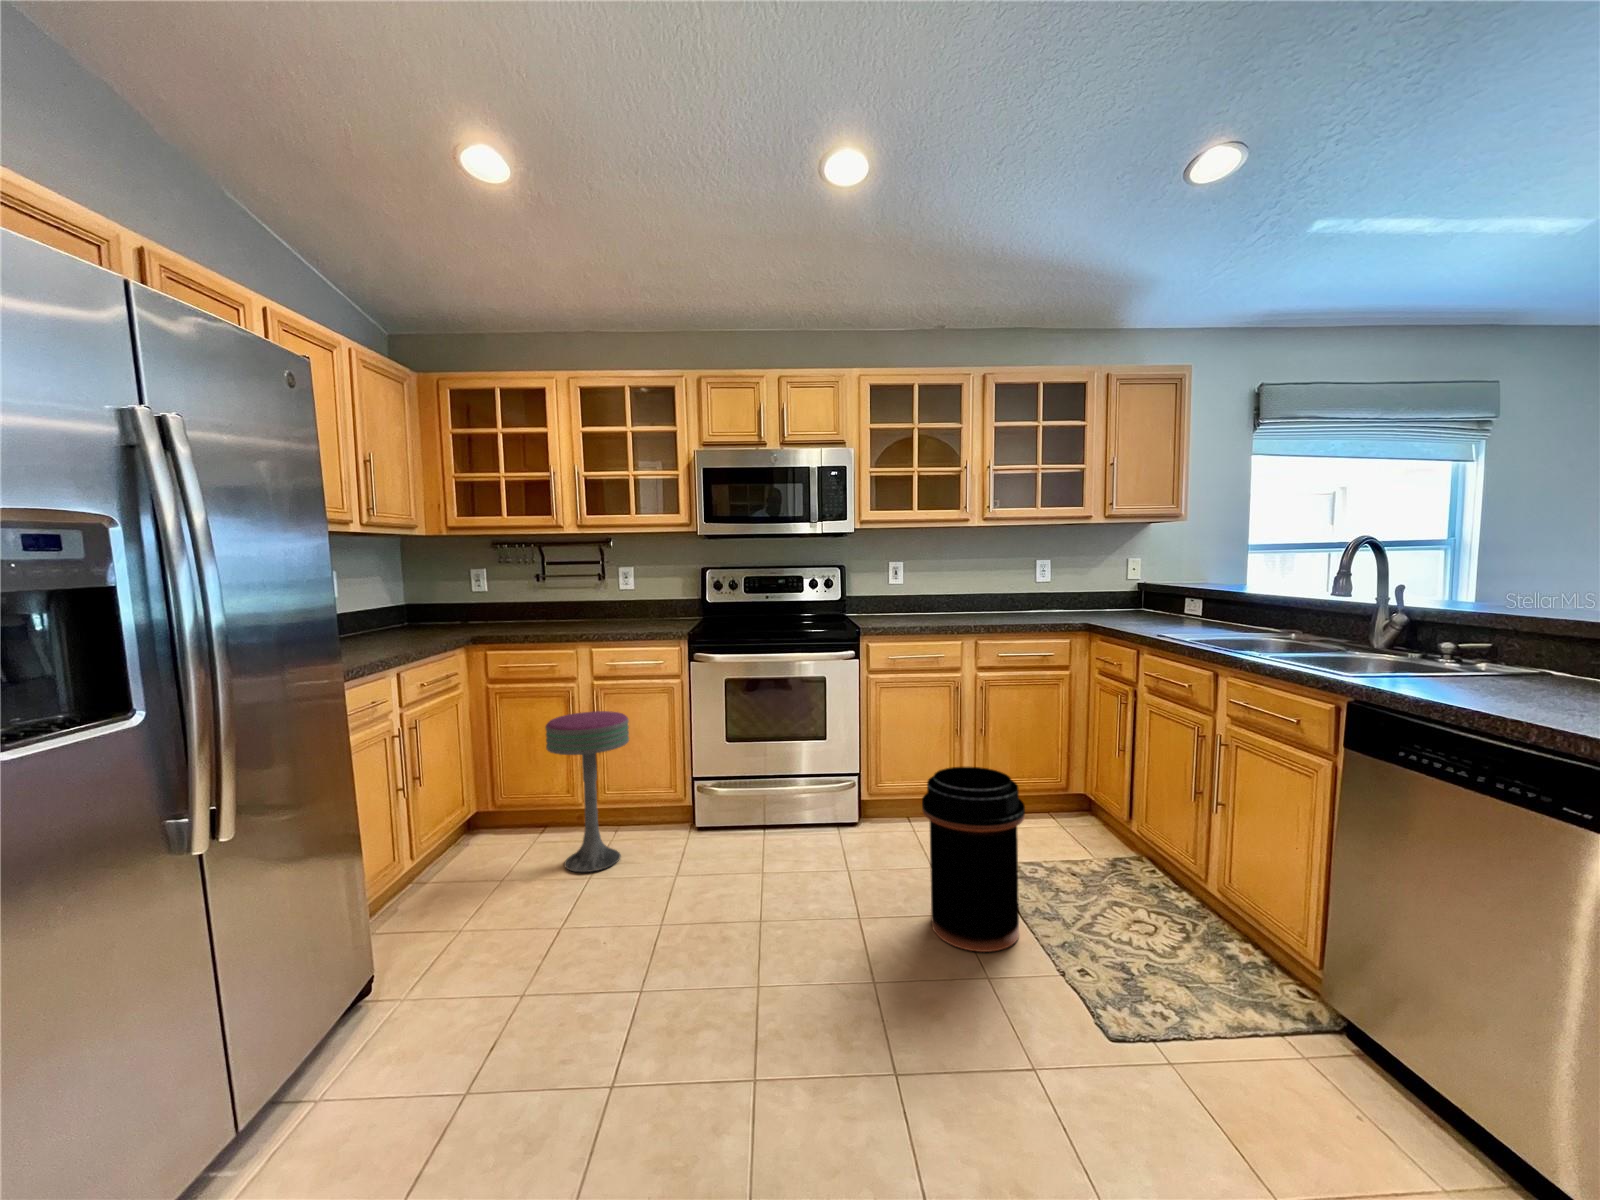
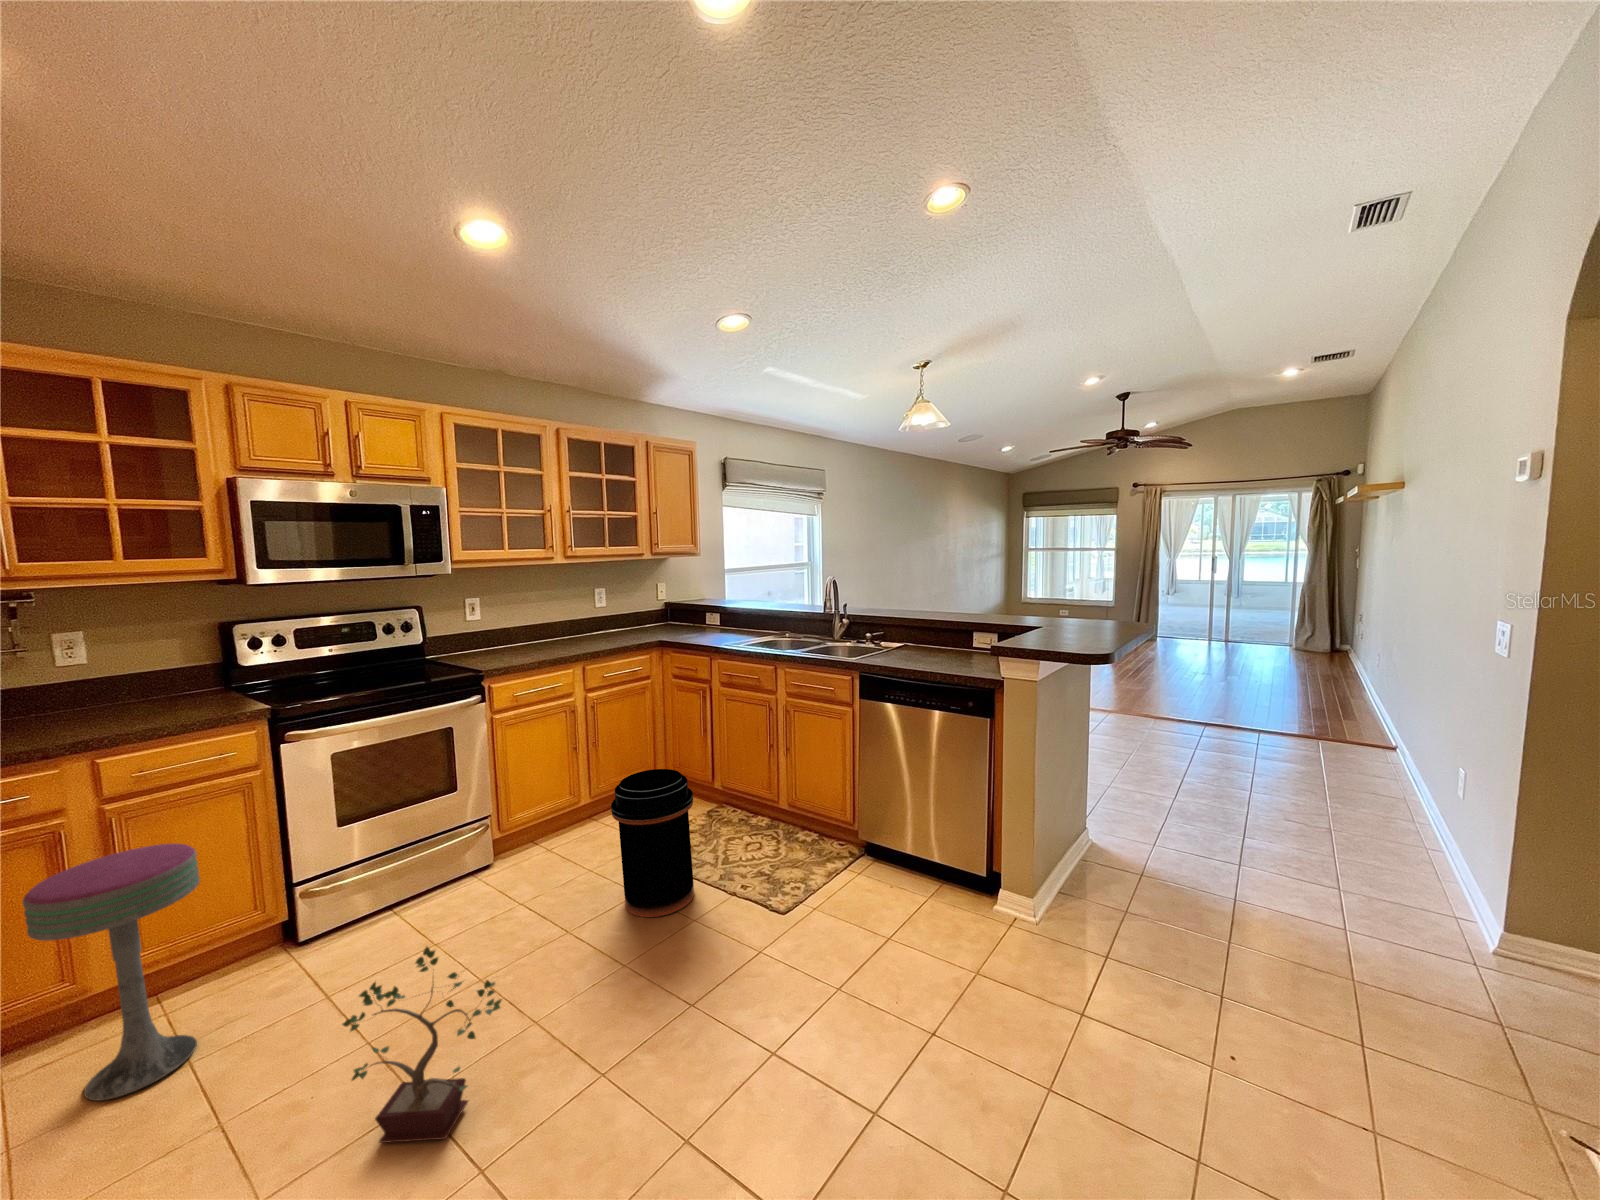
potted plant: none [608,841,690,1021] -> present [343,947,501,1143]

